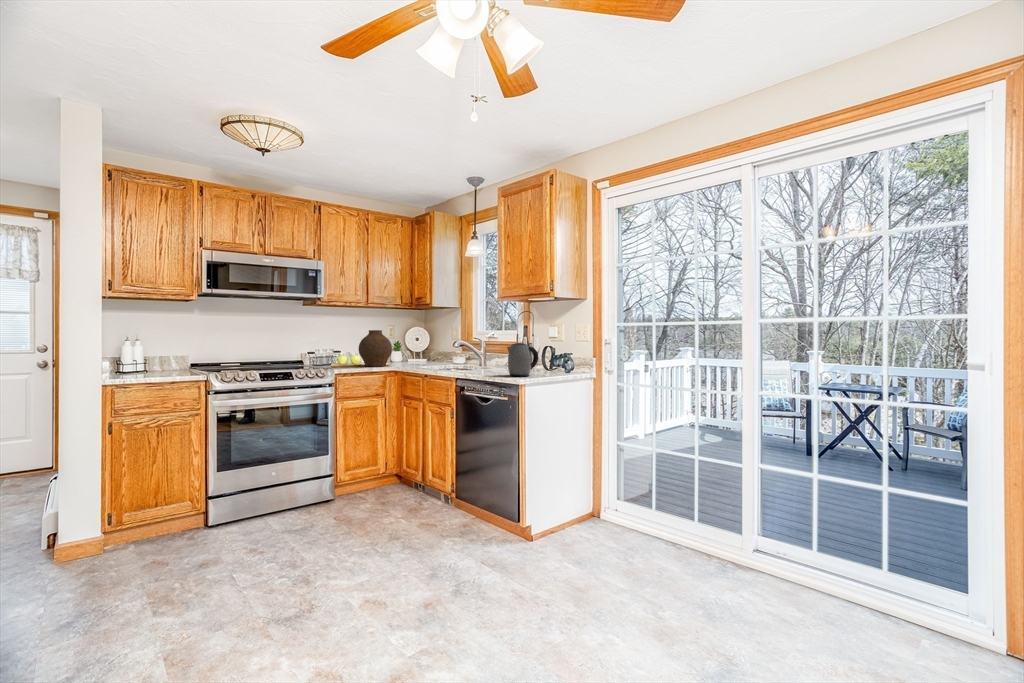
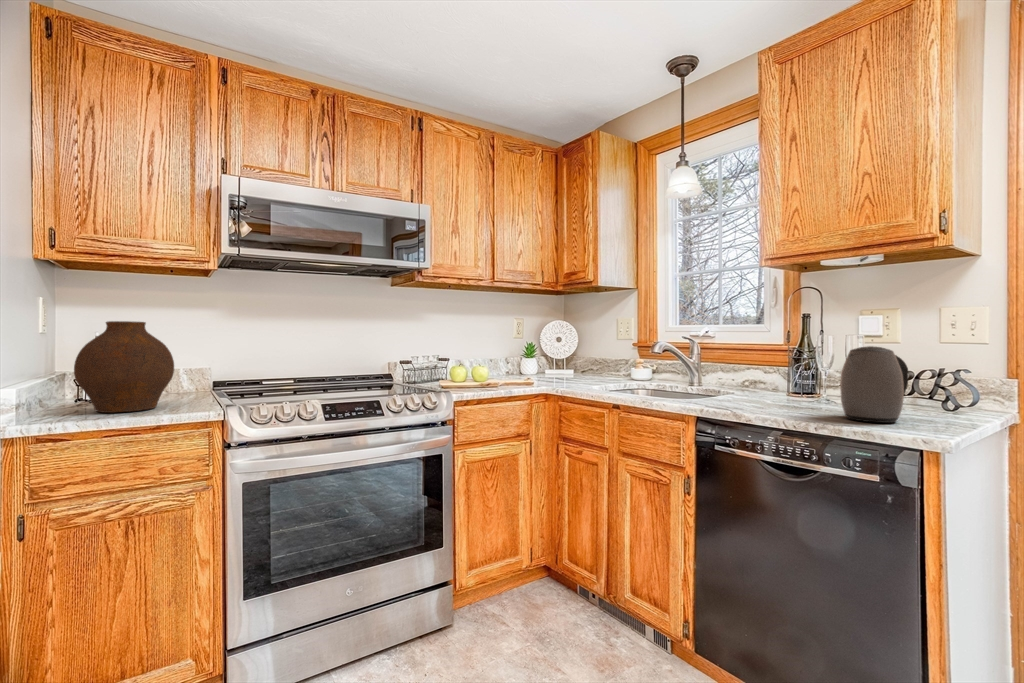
vase: present [359,330,392,366] -> present [74,321,174,413]

